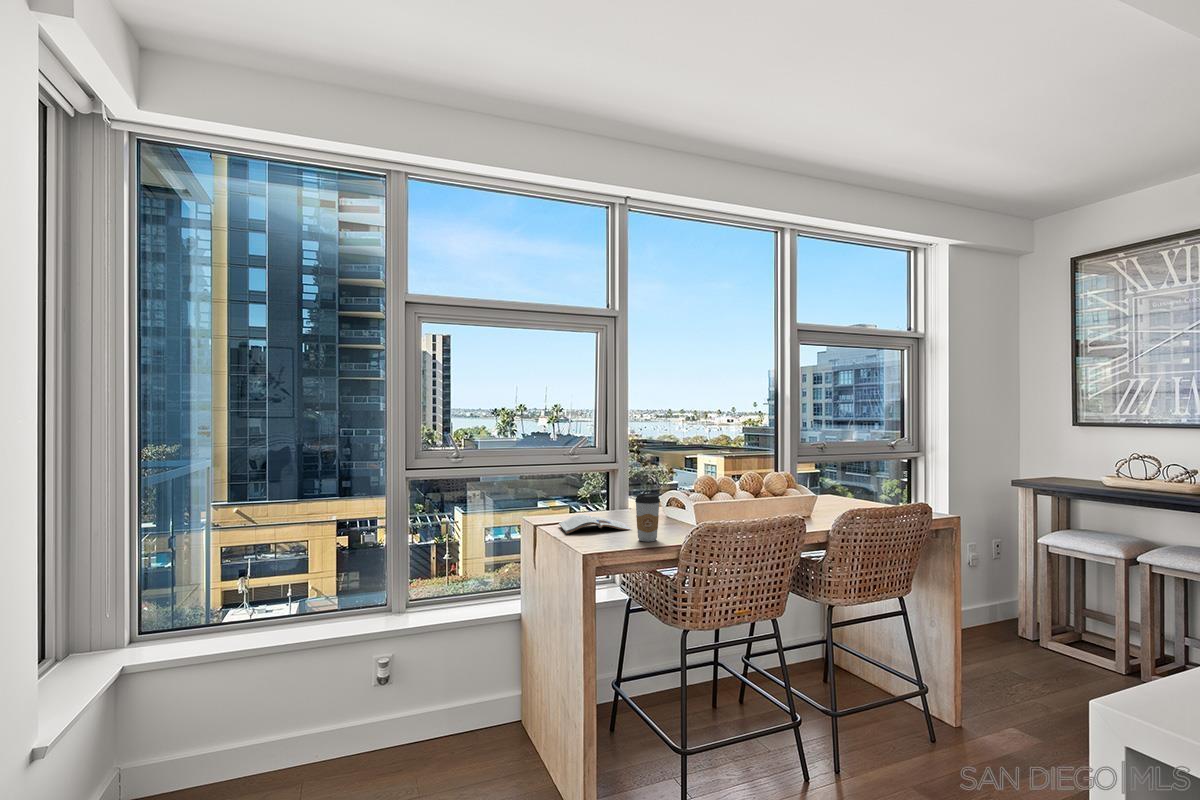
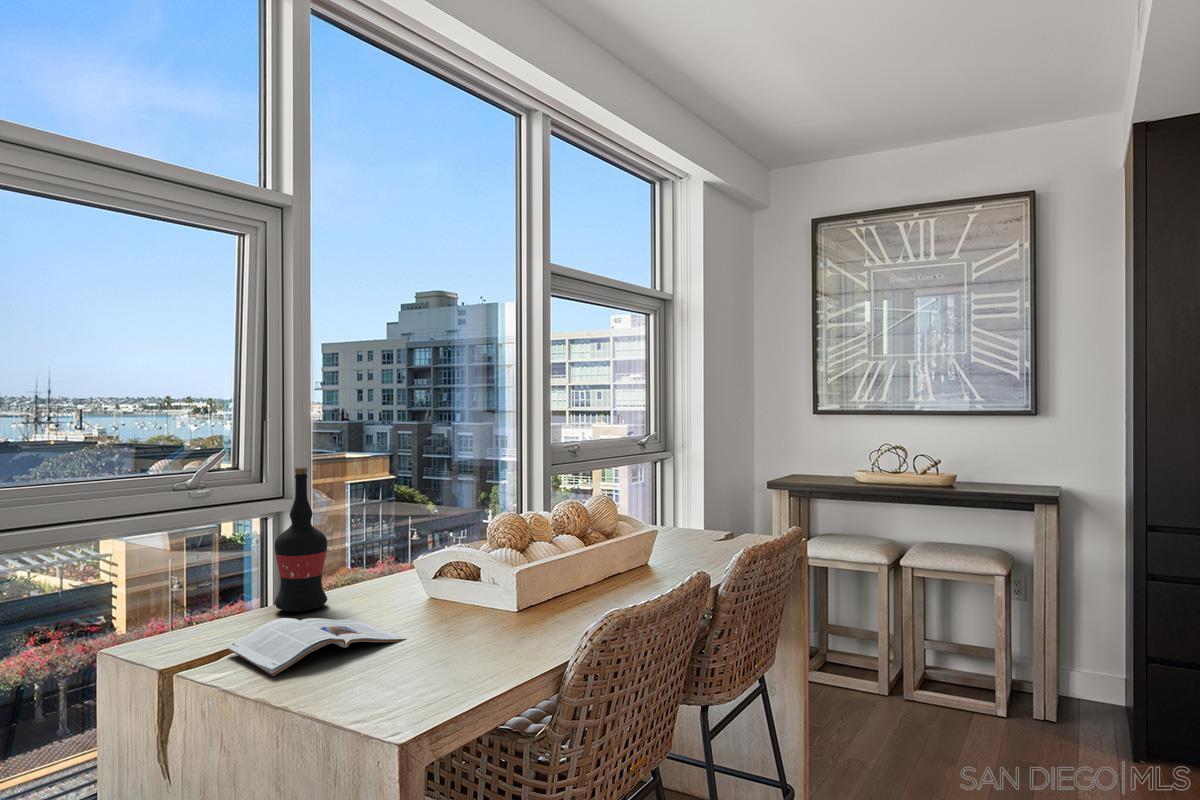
wine bottle: none [592,445,617,516] -> present [274,467,327,611]
coffee cup: present [635,494,660,542] -> none [450,567,501,669]

